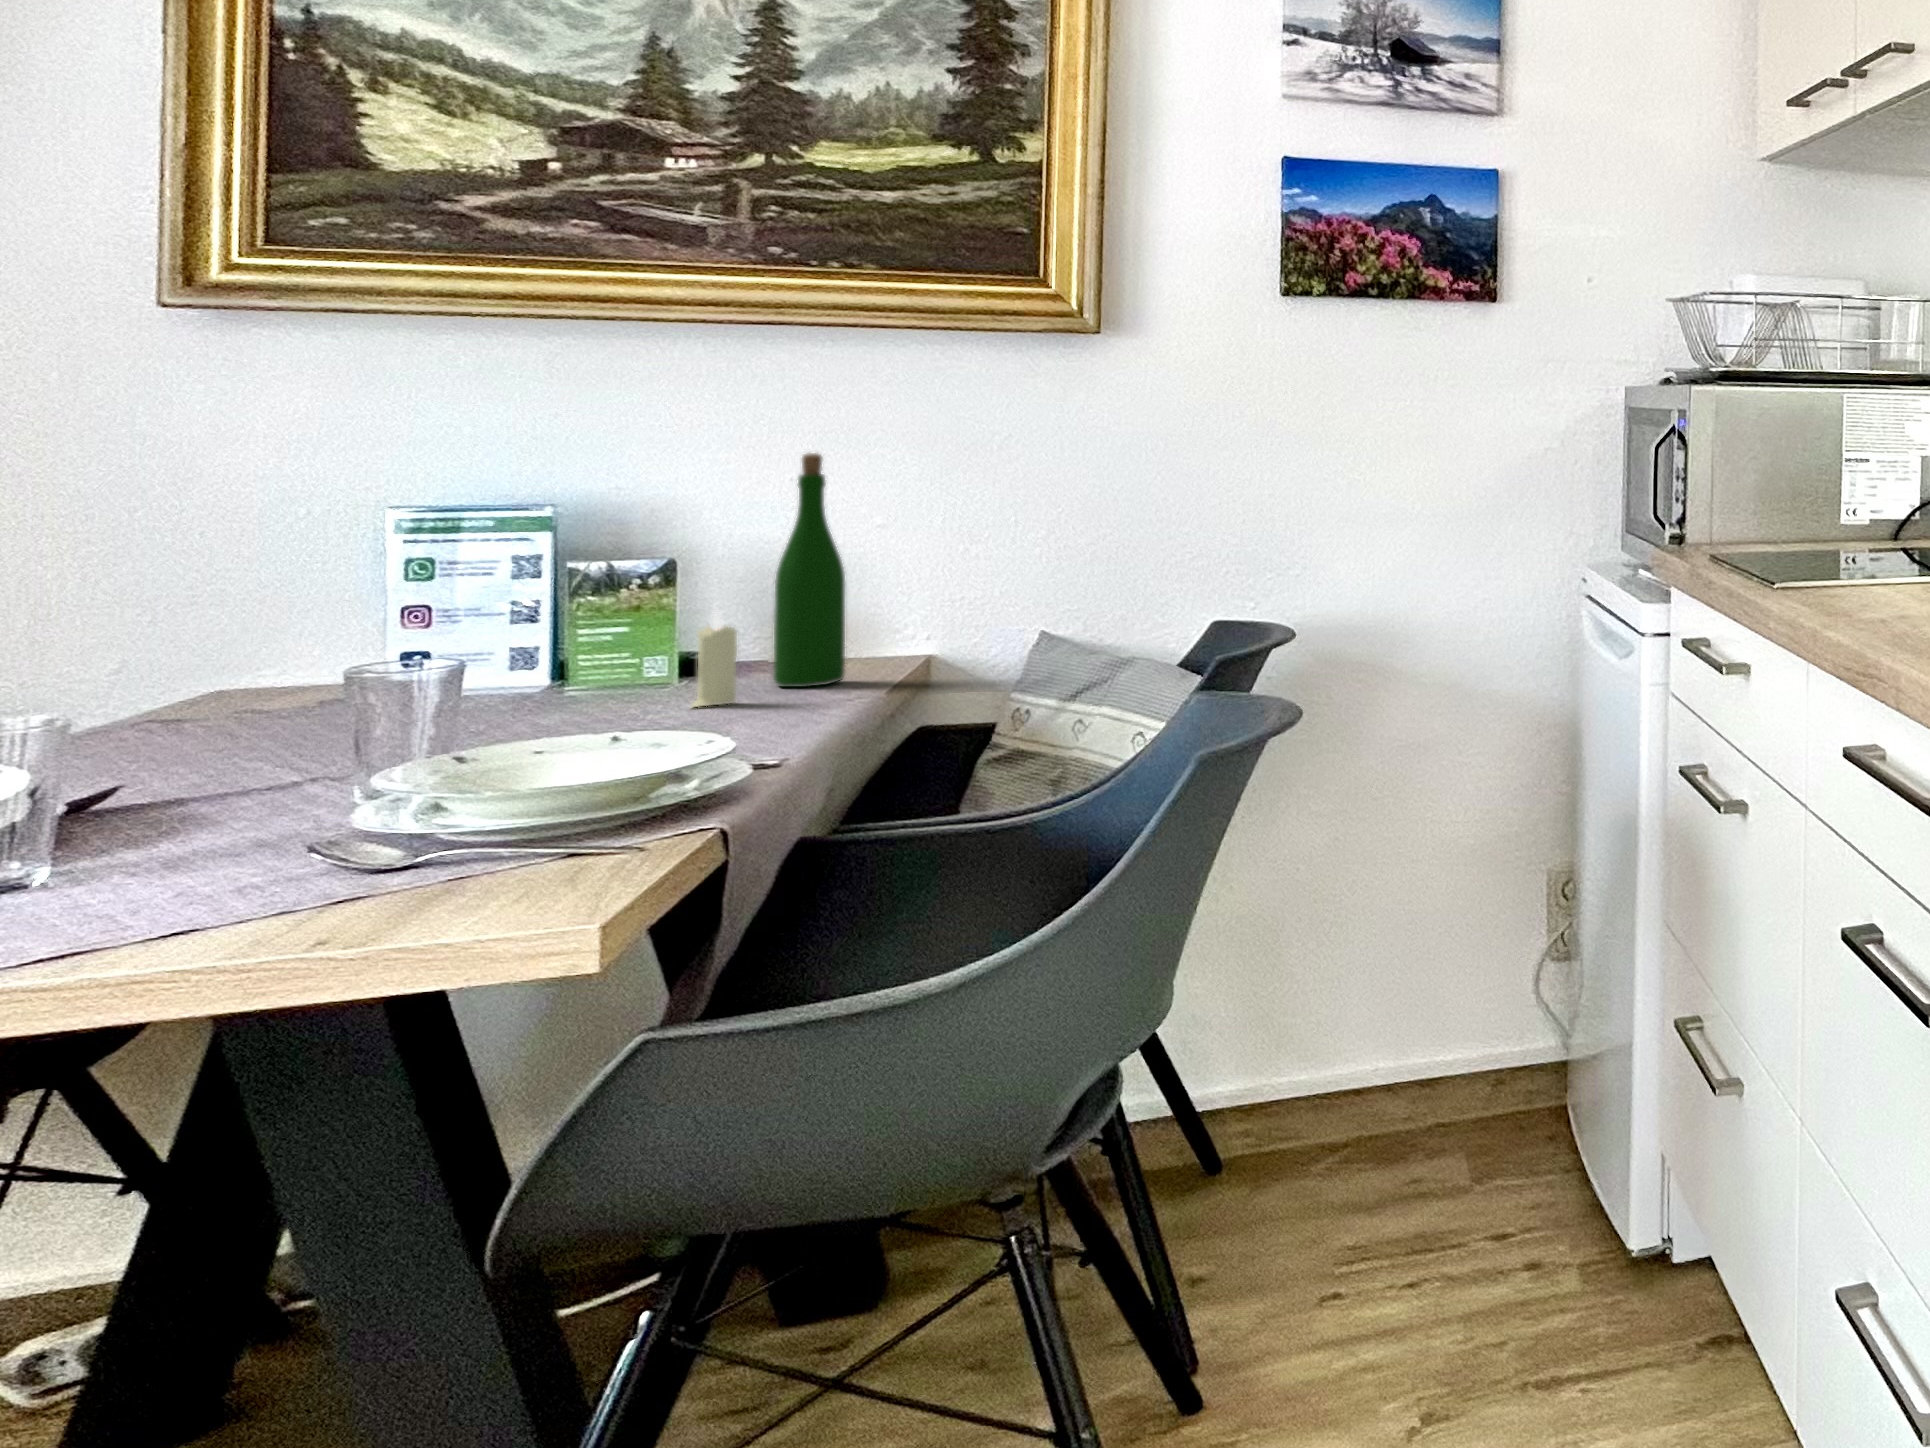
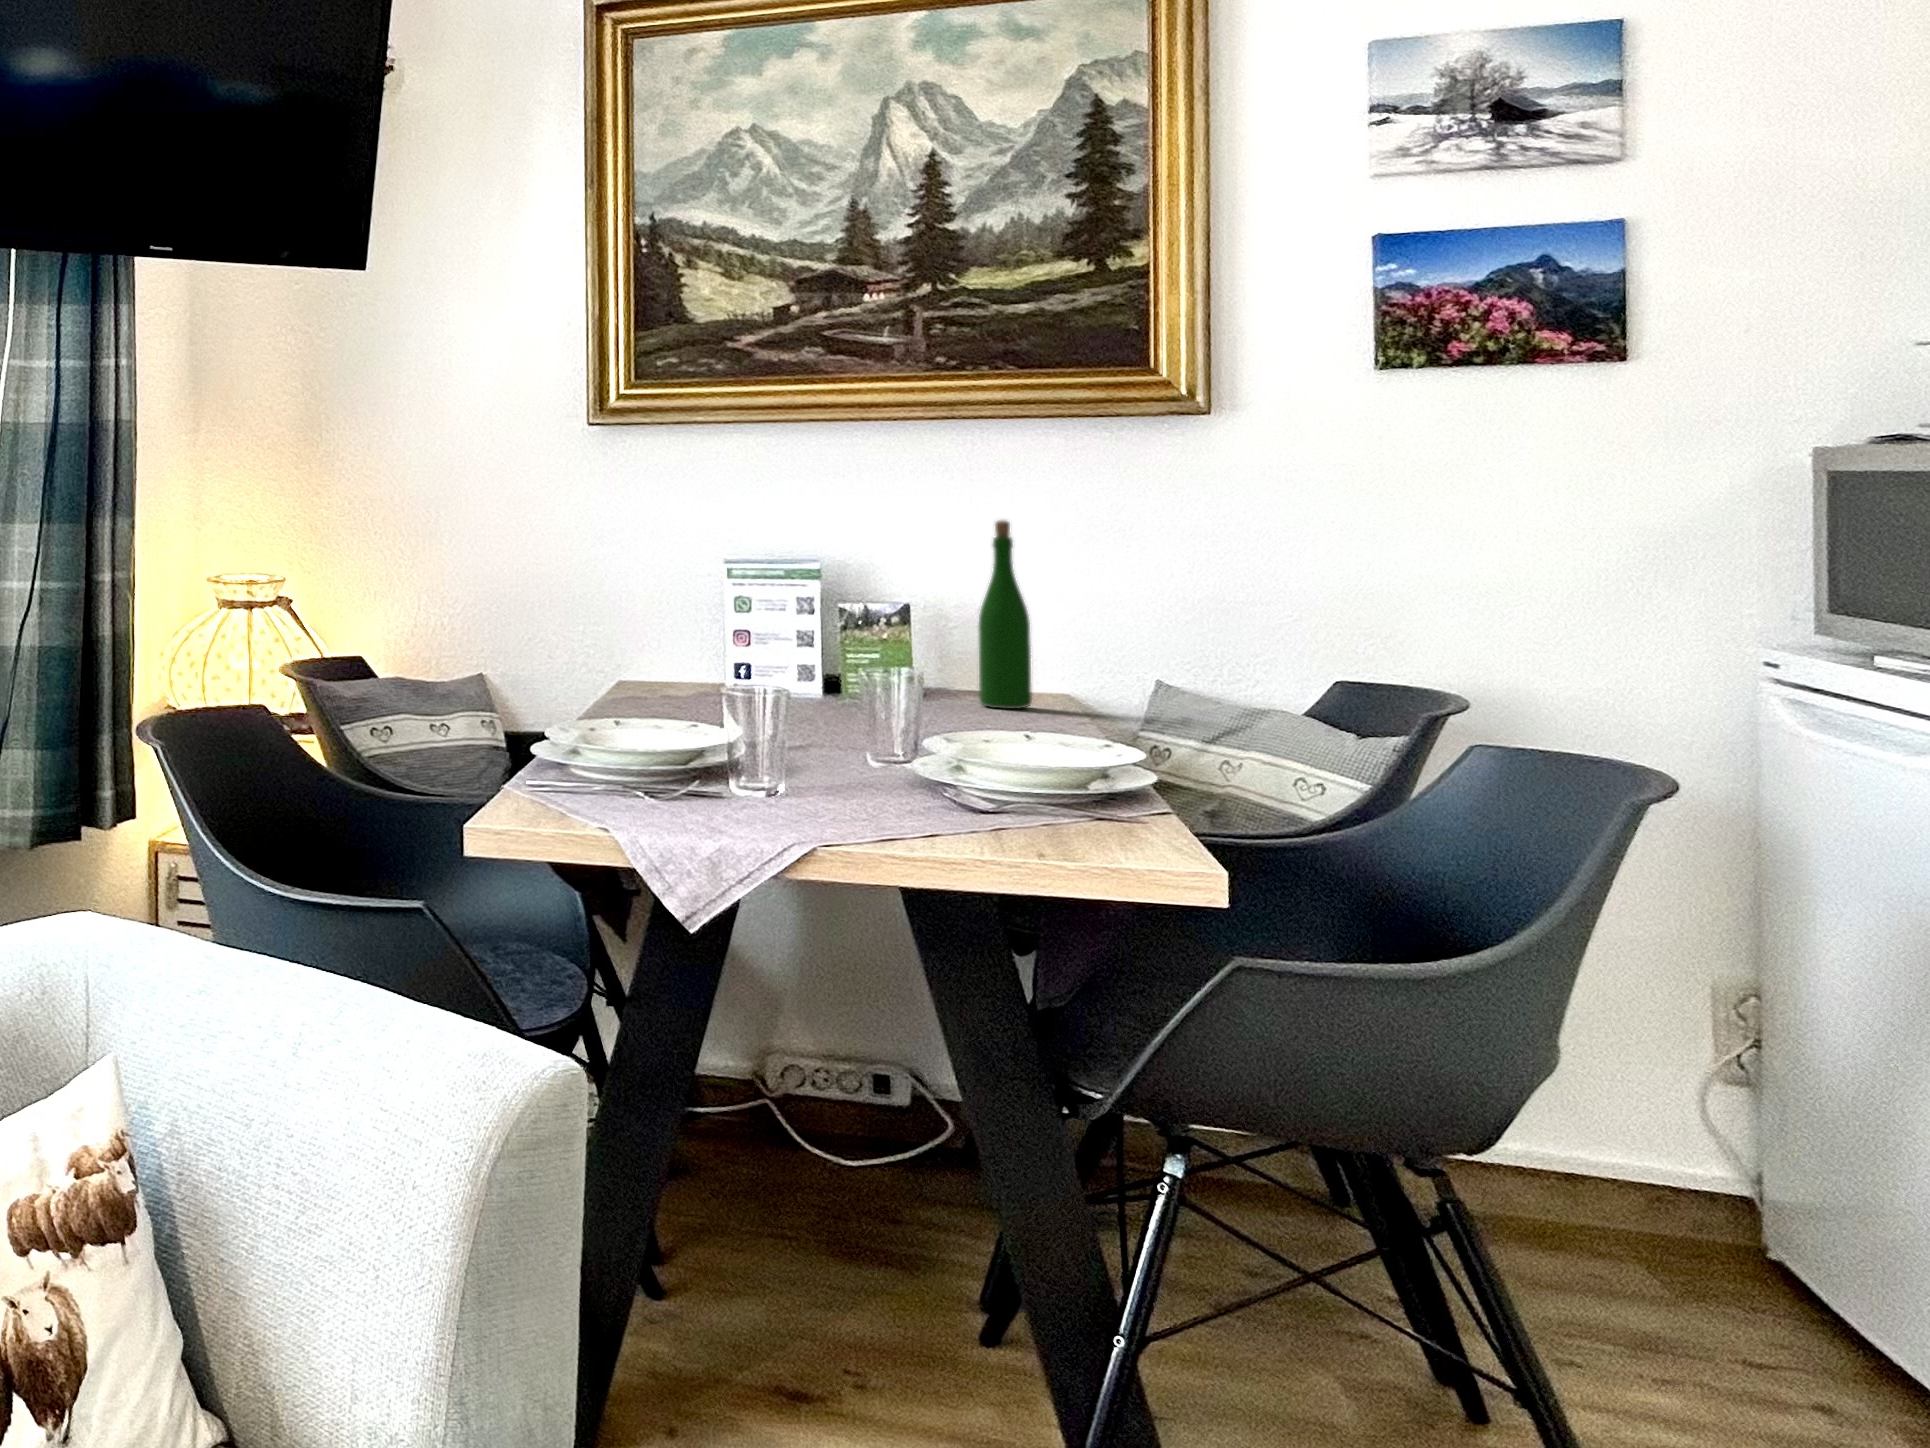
candle: present [692,610,737,707] -> none [950,637,980,715]

